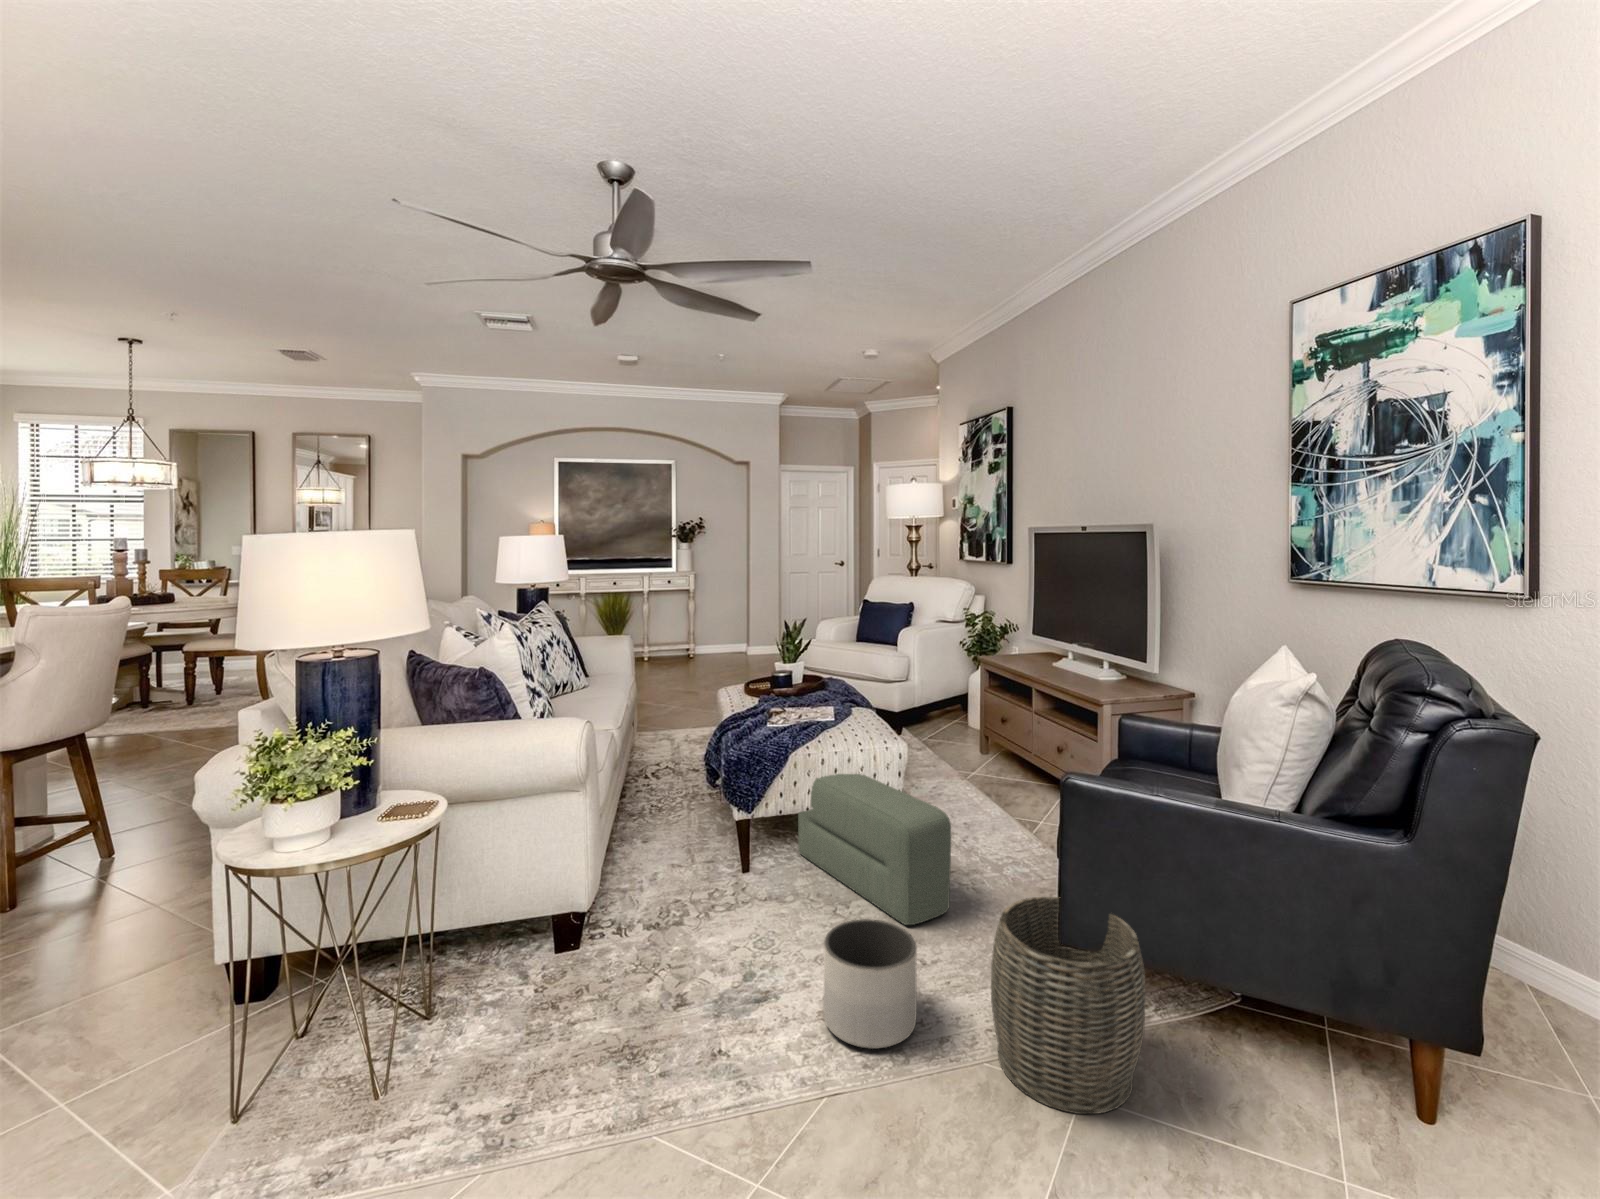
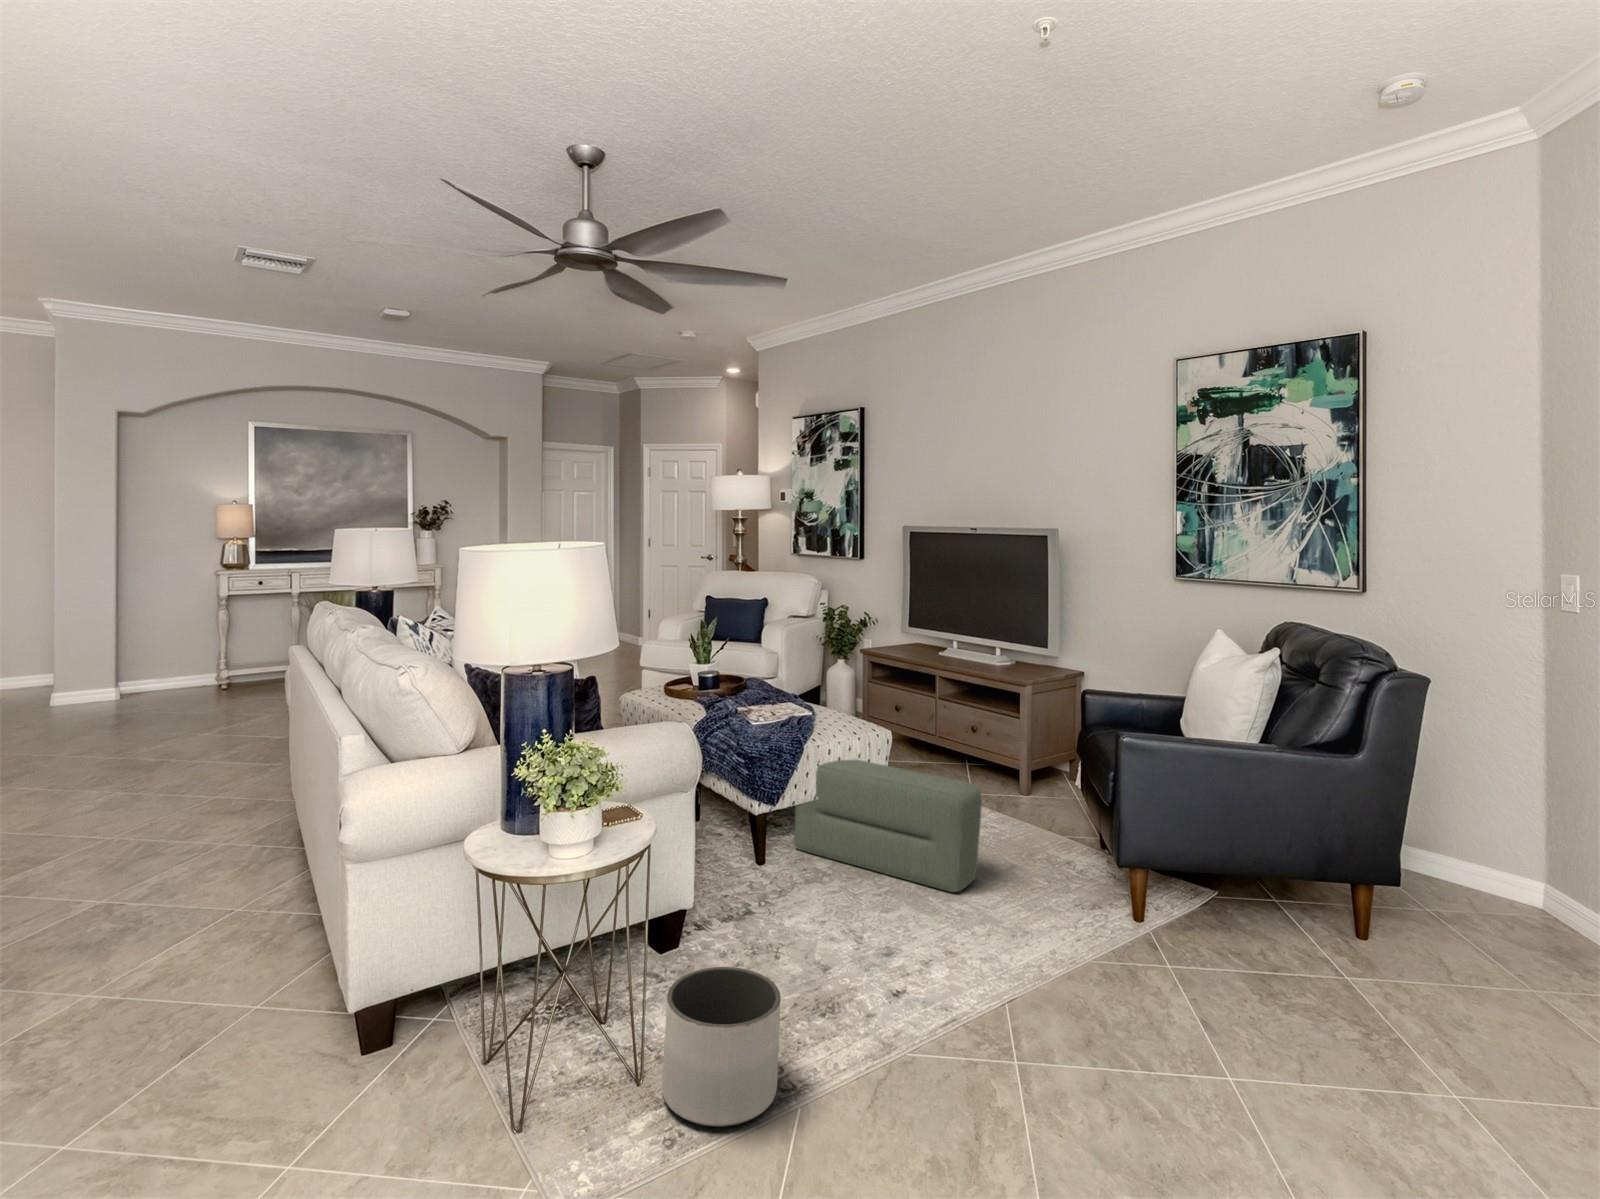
woven basket: present [991,897,1146,1114] -> none [1103,833,1234,993]
planter: present [823,919,917,1049] -> present [662,967,781,1127]

